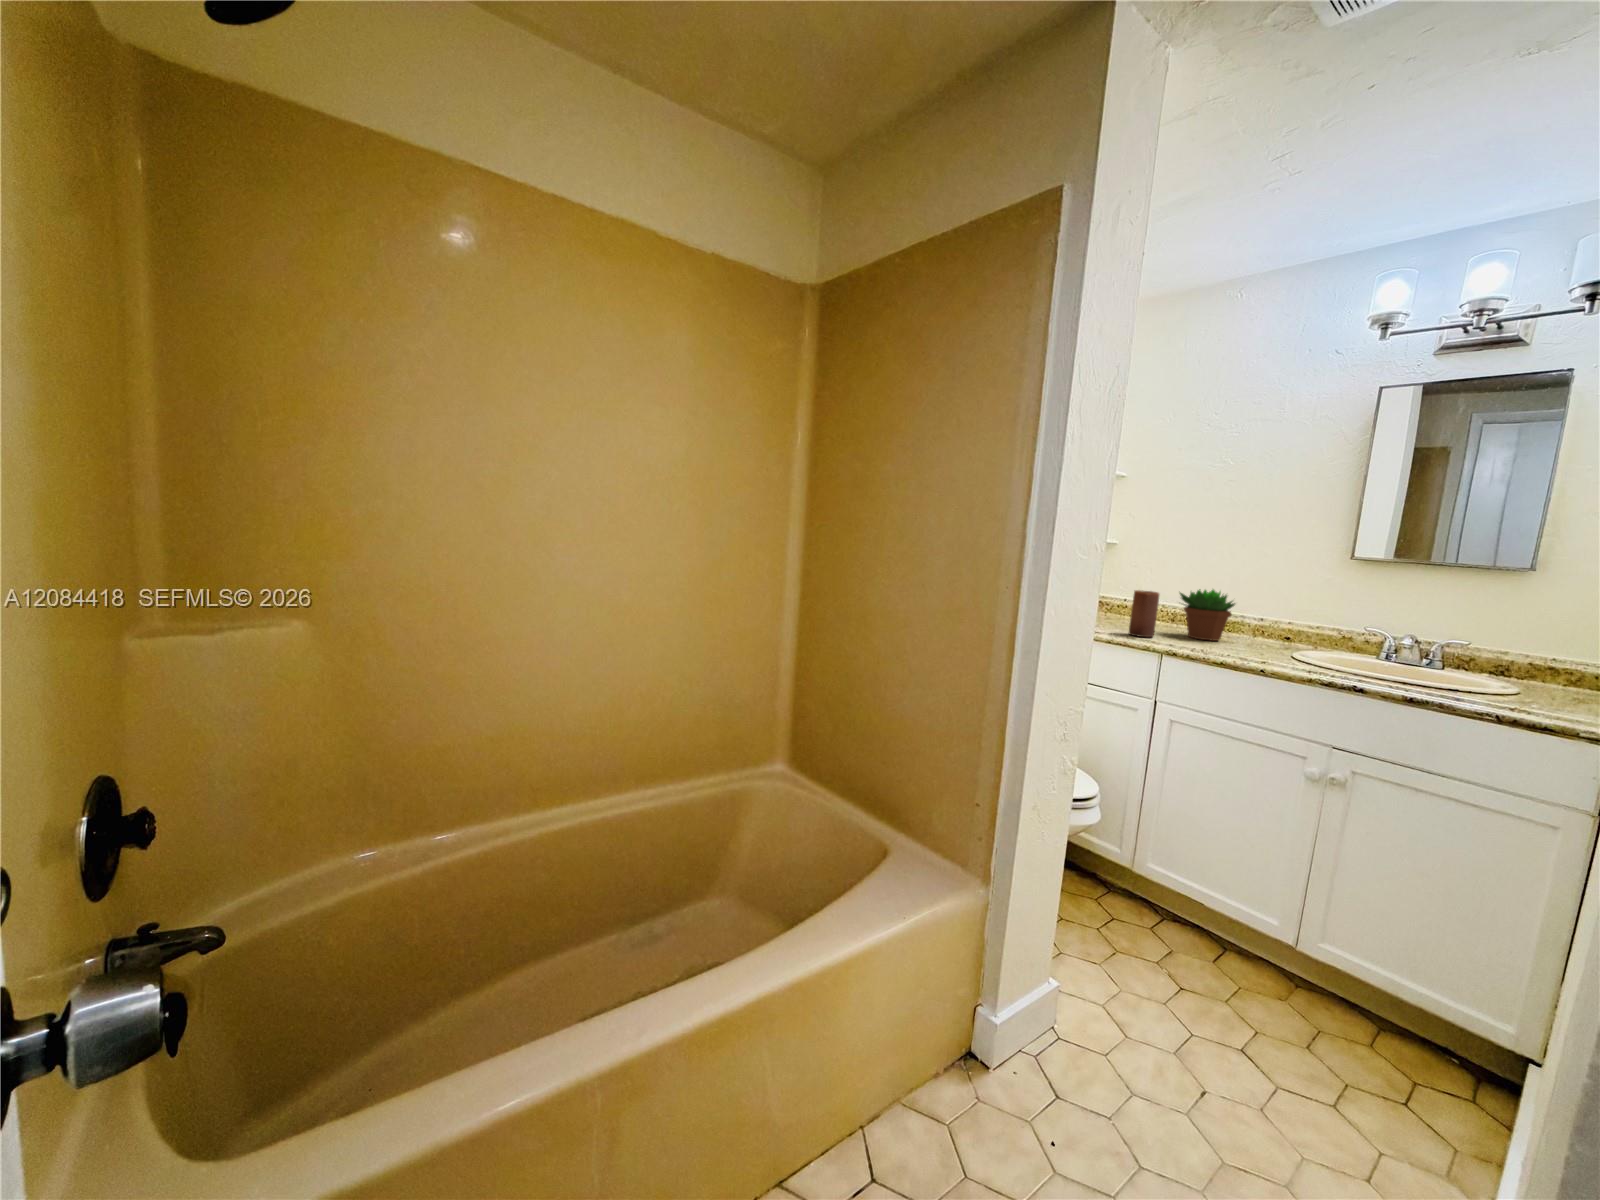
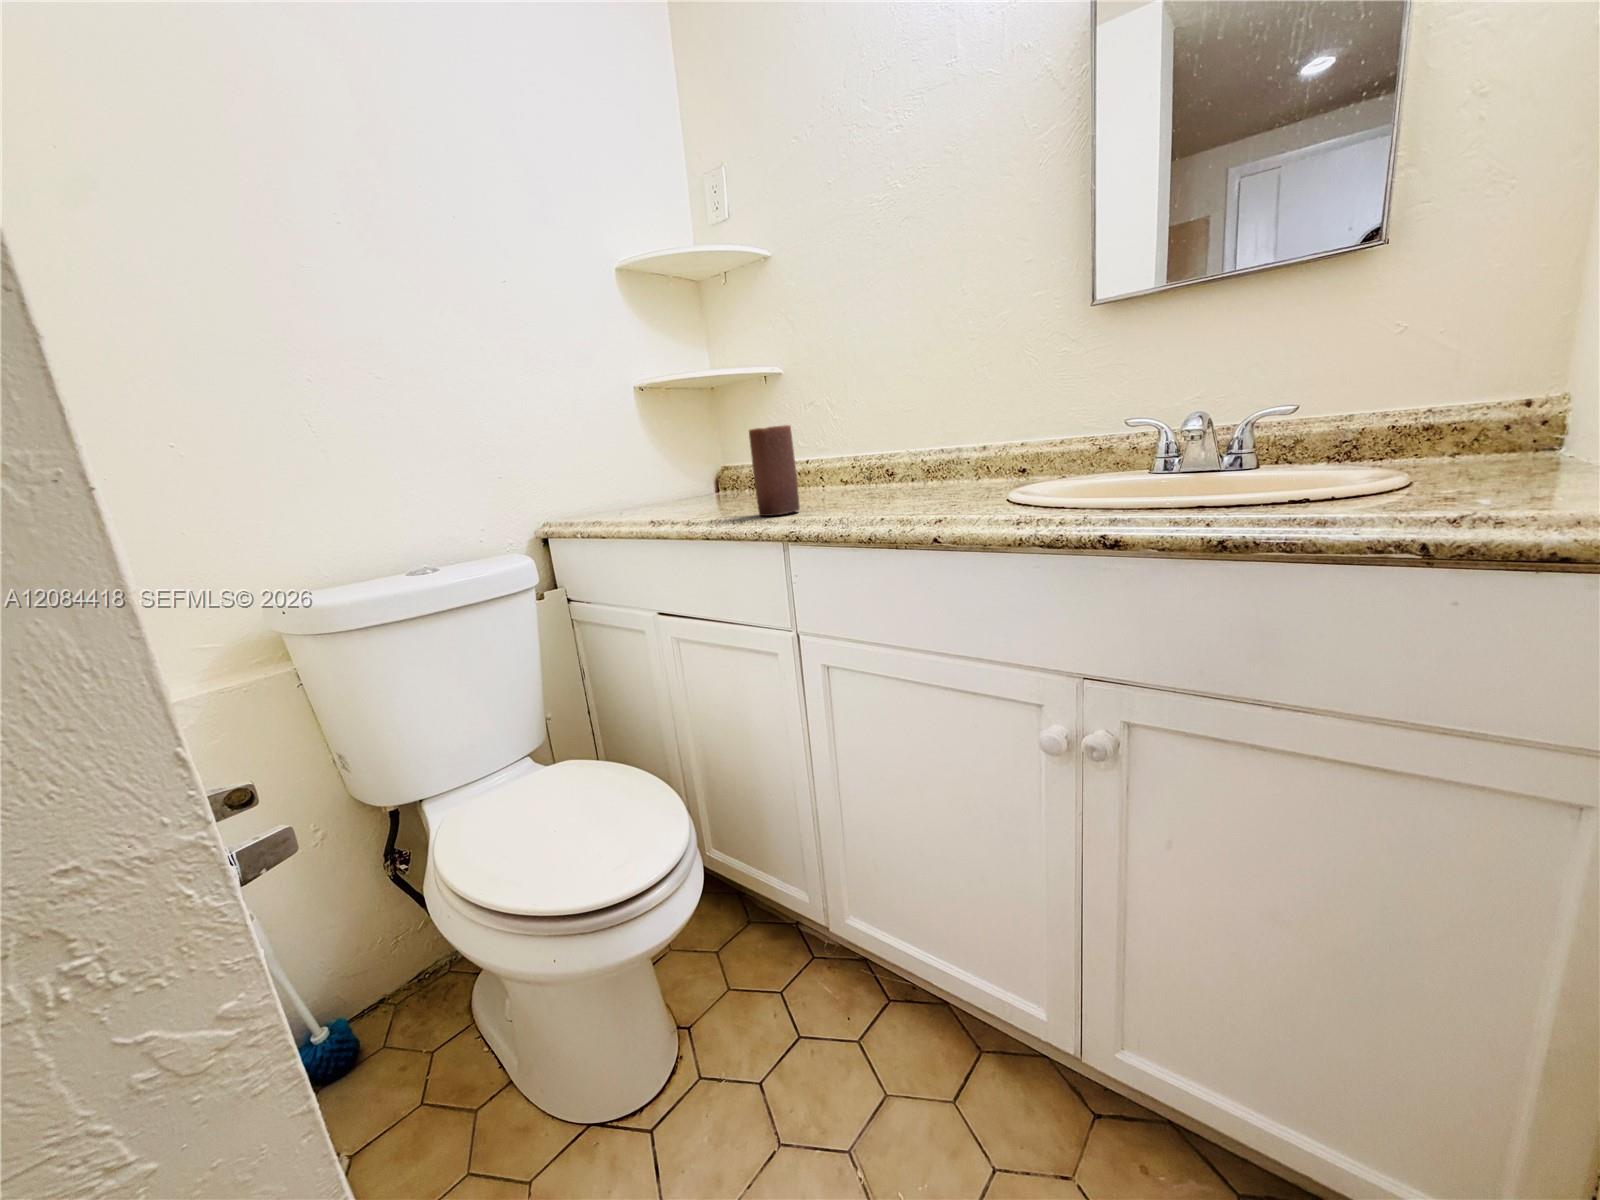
succulent plant: present [1180,589,1235,641] -> none [838,401,931,500]

